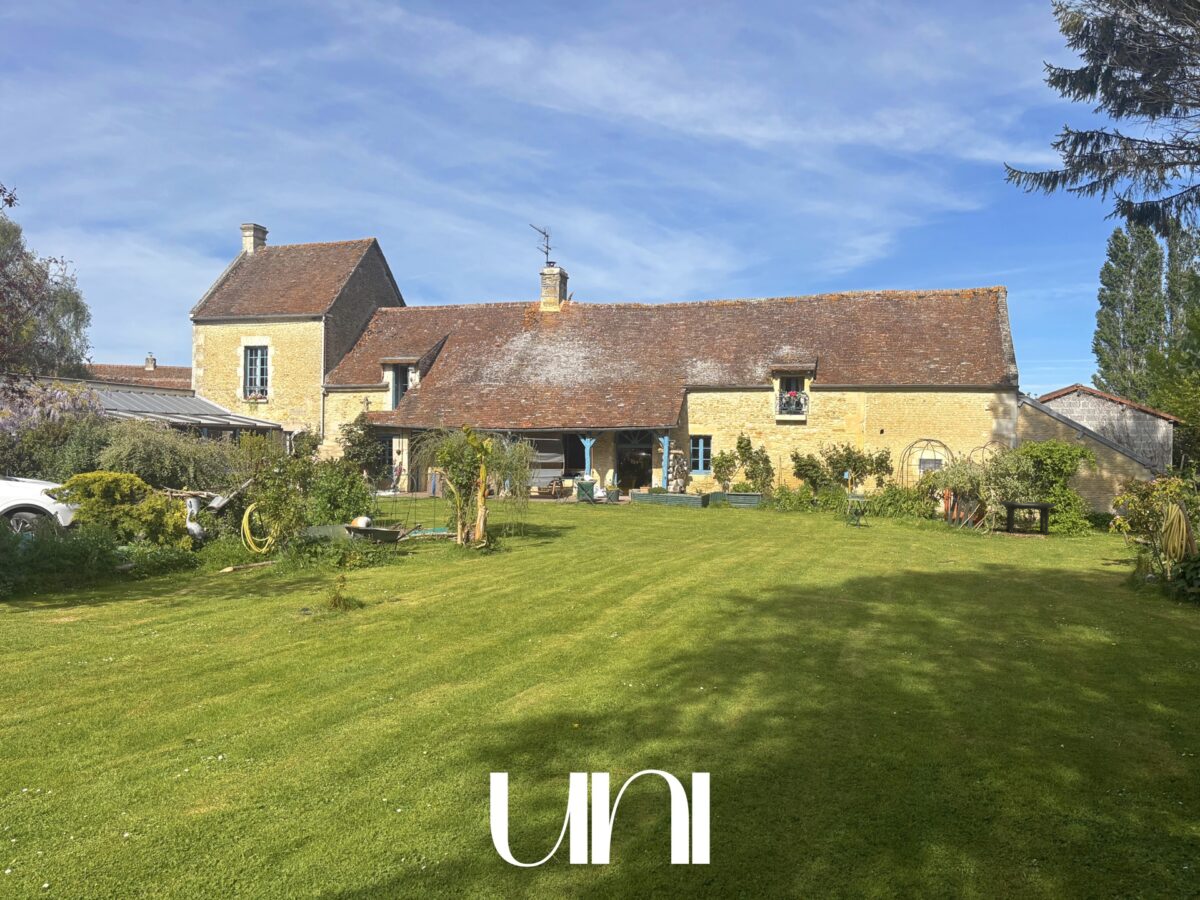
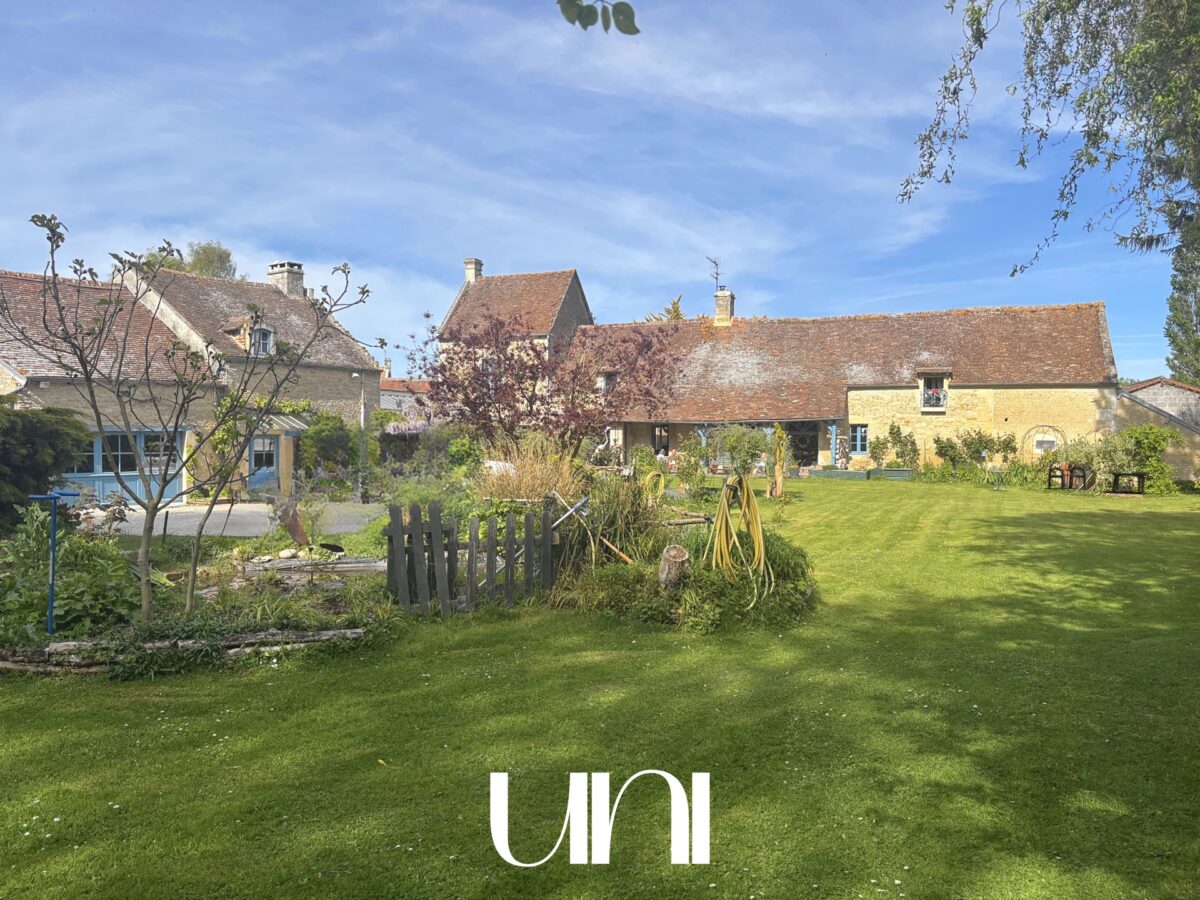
bench: none [922,494,973,527] -> present [1048,467,1086,490]

